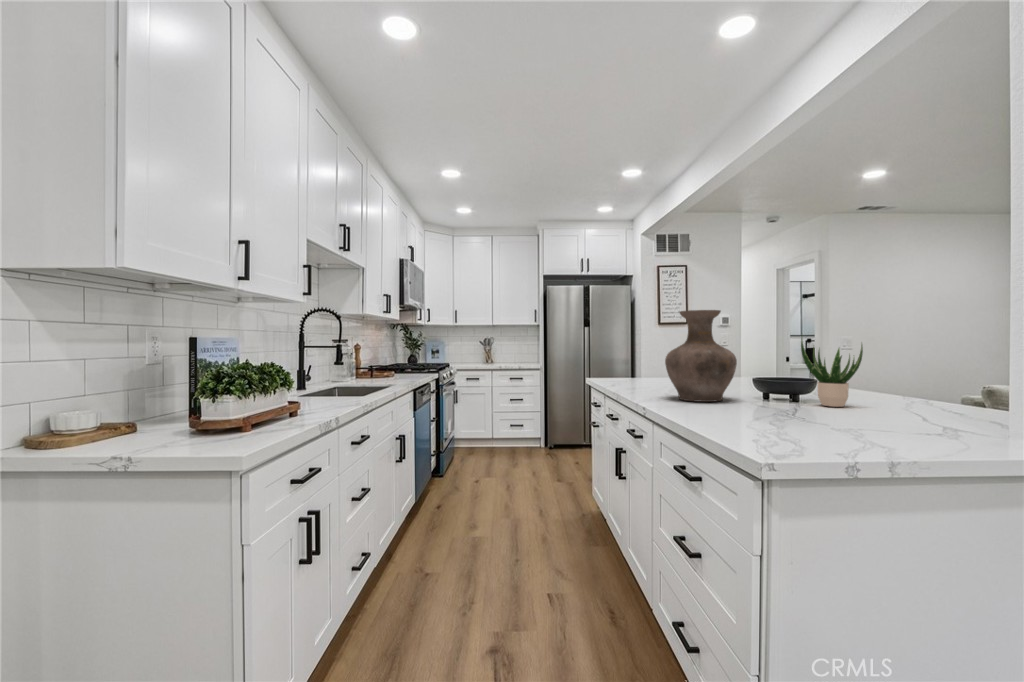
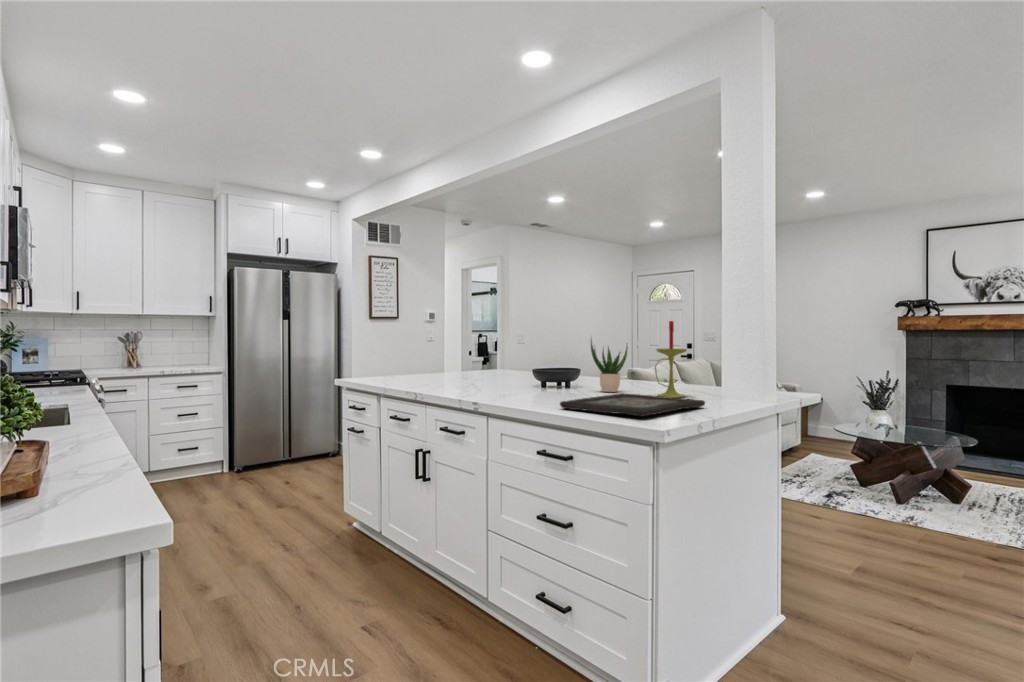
candle: none [879,309,945,422] -> present [655,321,686,398]
vase: present [665,310,737,402] -> none [484,313,545,396]
decorative tray: none [700,408,927,438] -> present [560,393,705,416]

